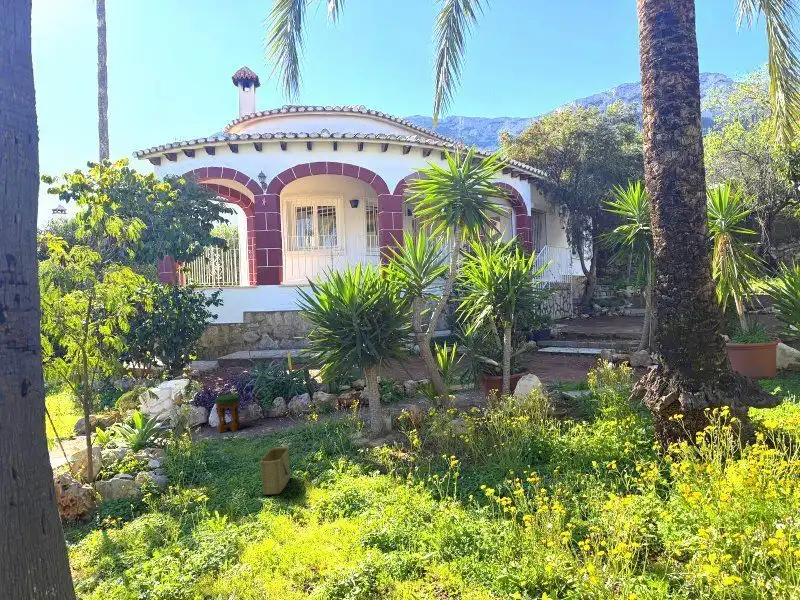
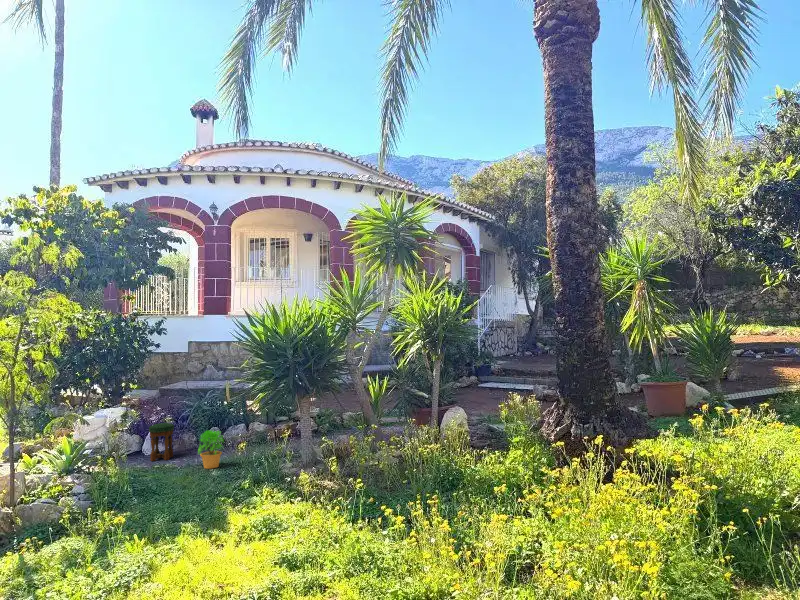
potted plant: none [265,400,293,440] -> present [198,430,224,469]
basket: present [260,447,290,494] -> none [183,473,215,519]

